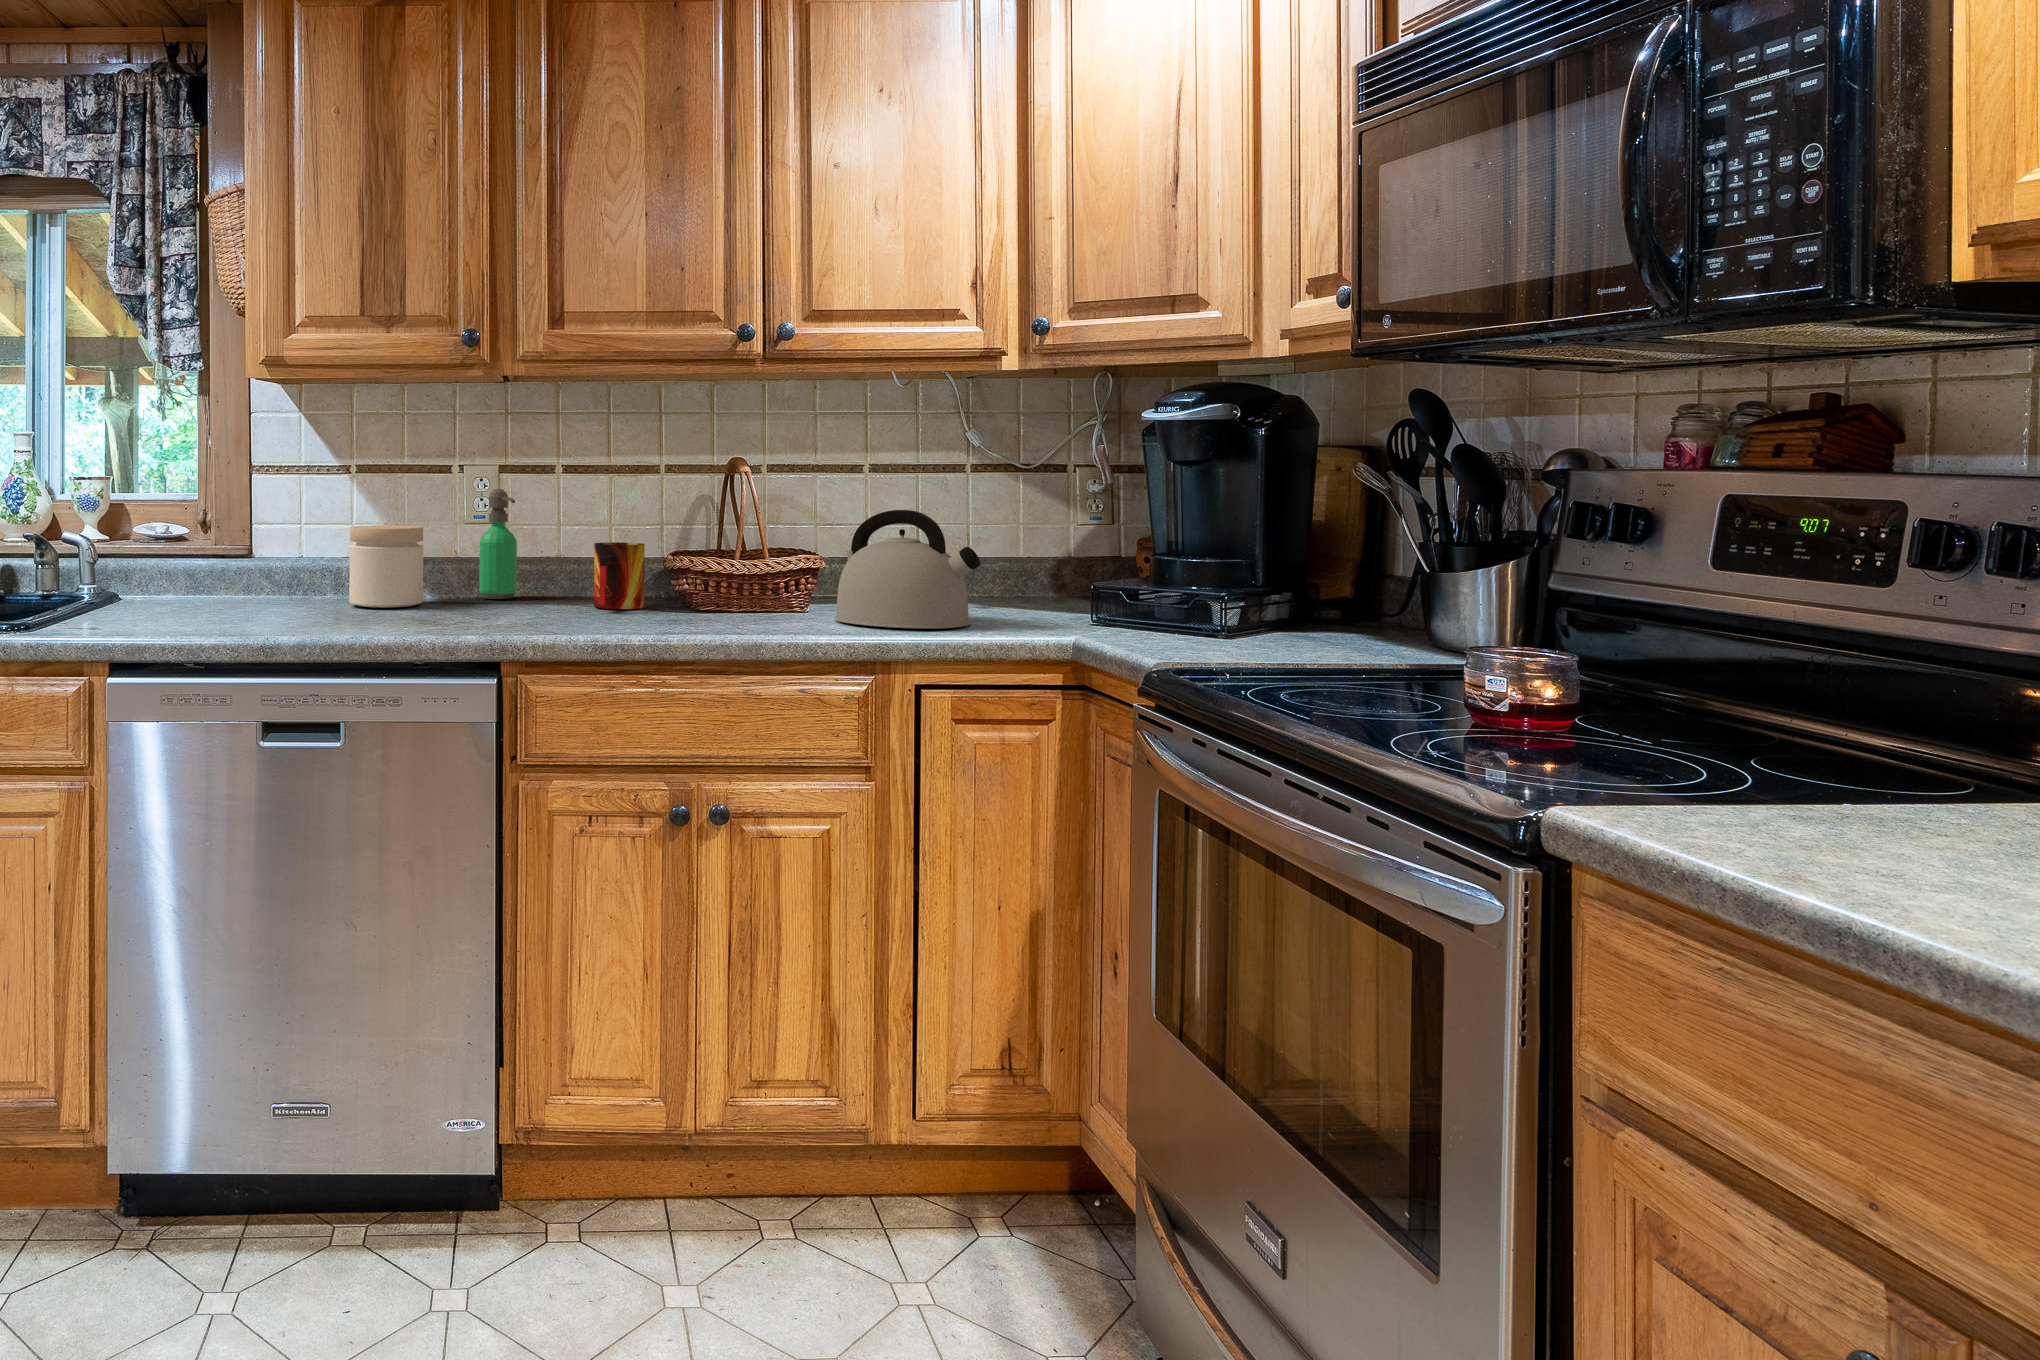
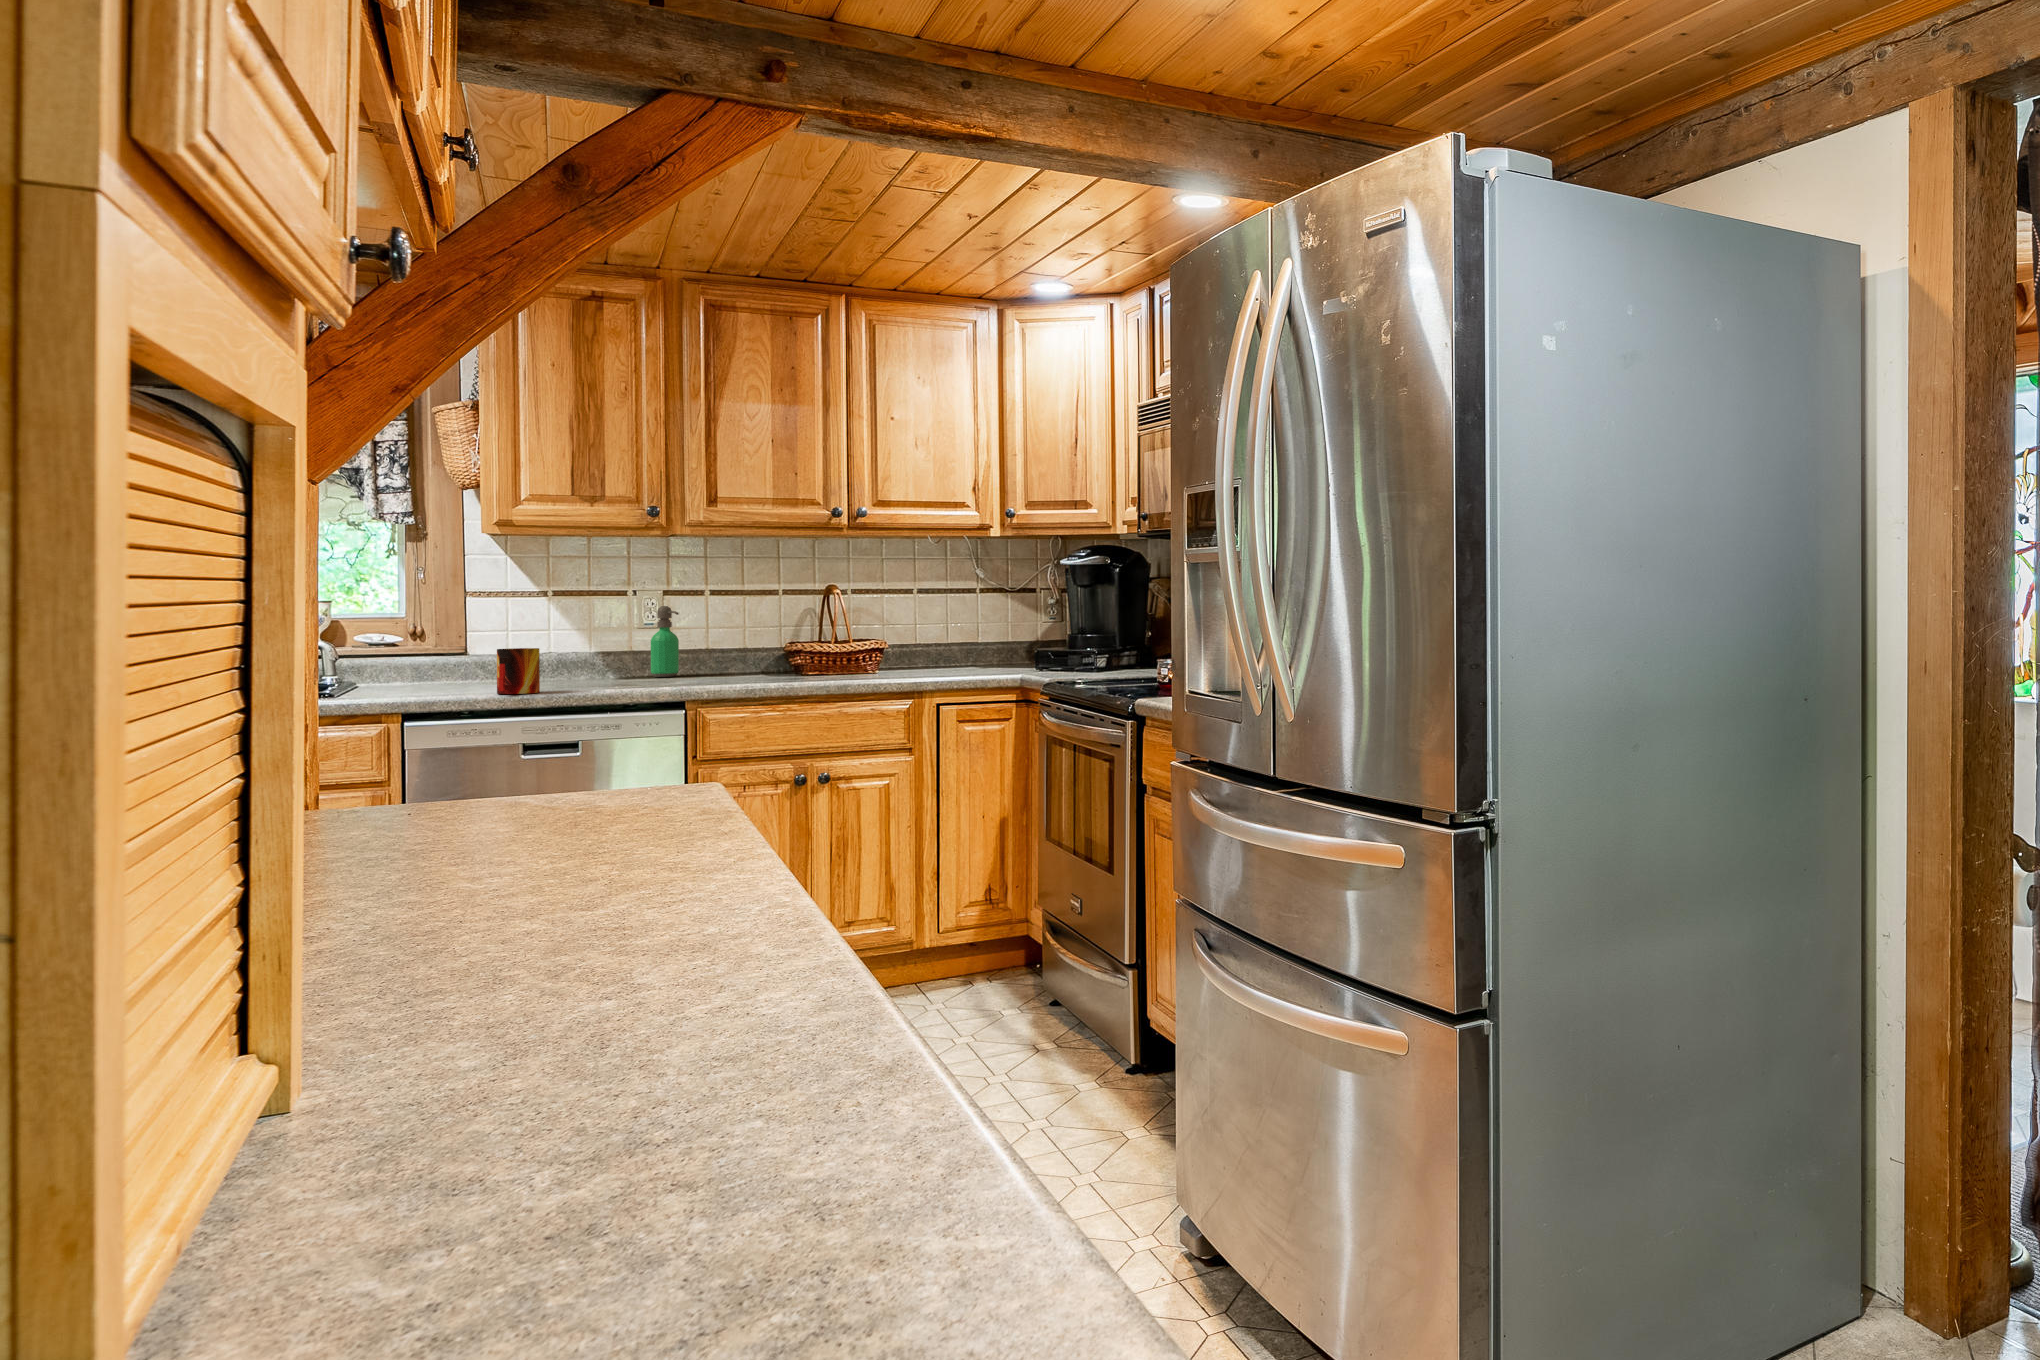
kettle: present [835,510,981,629] -> none [894,613,975,676]
jar: present [349,526,423,608] -> none [556,631,613,683]
mug: present [594,542,645,609] -> present [497,648,540,694]

